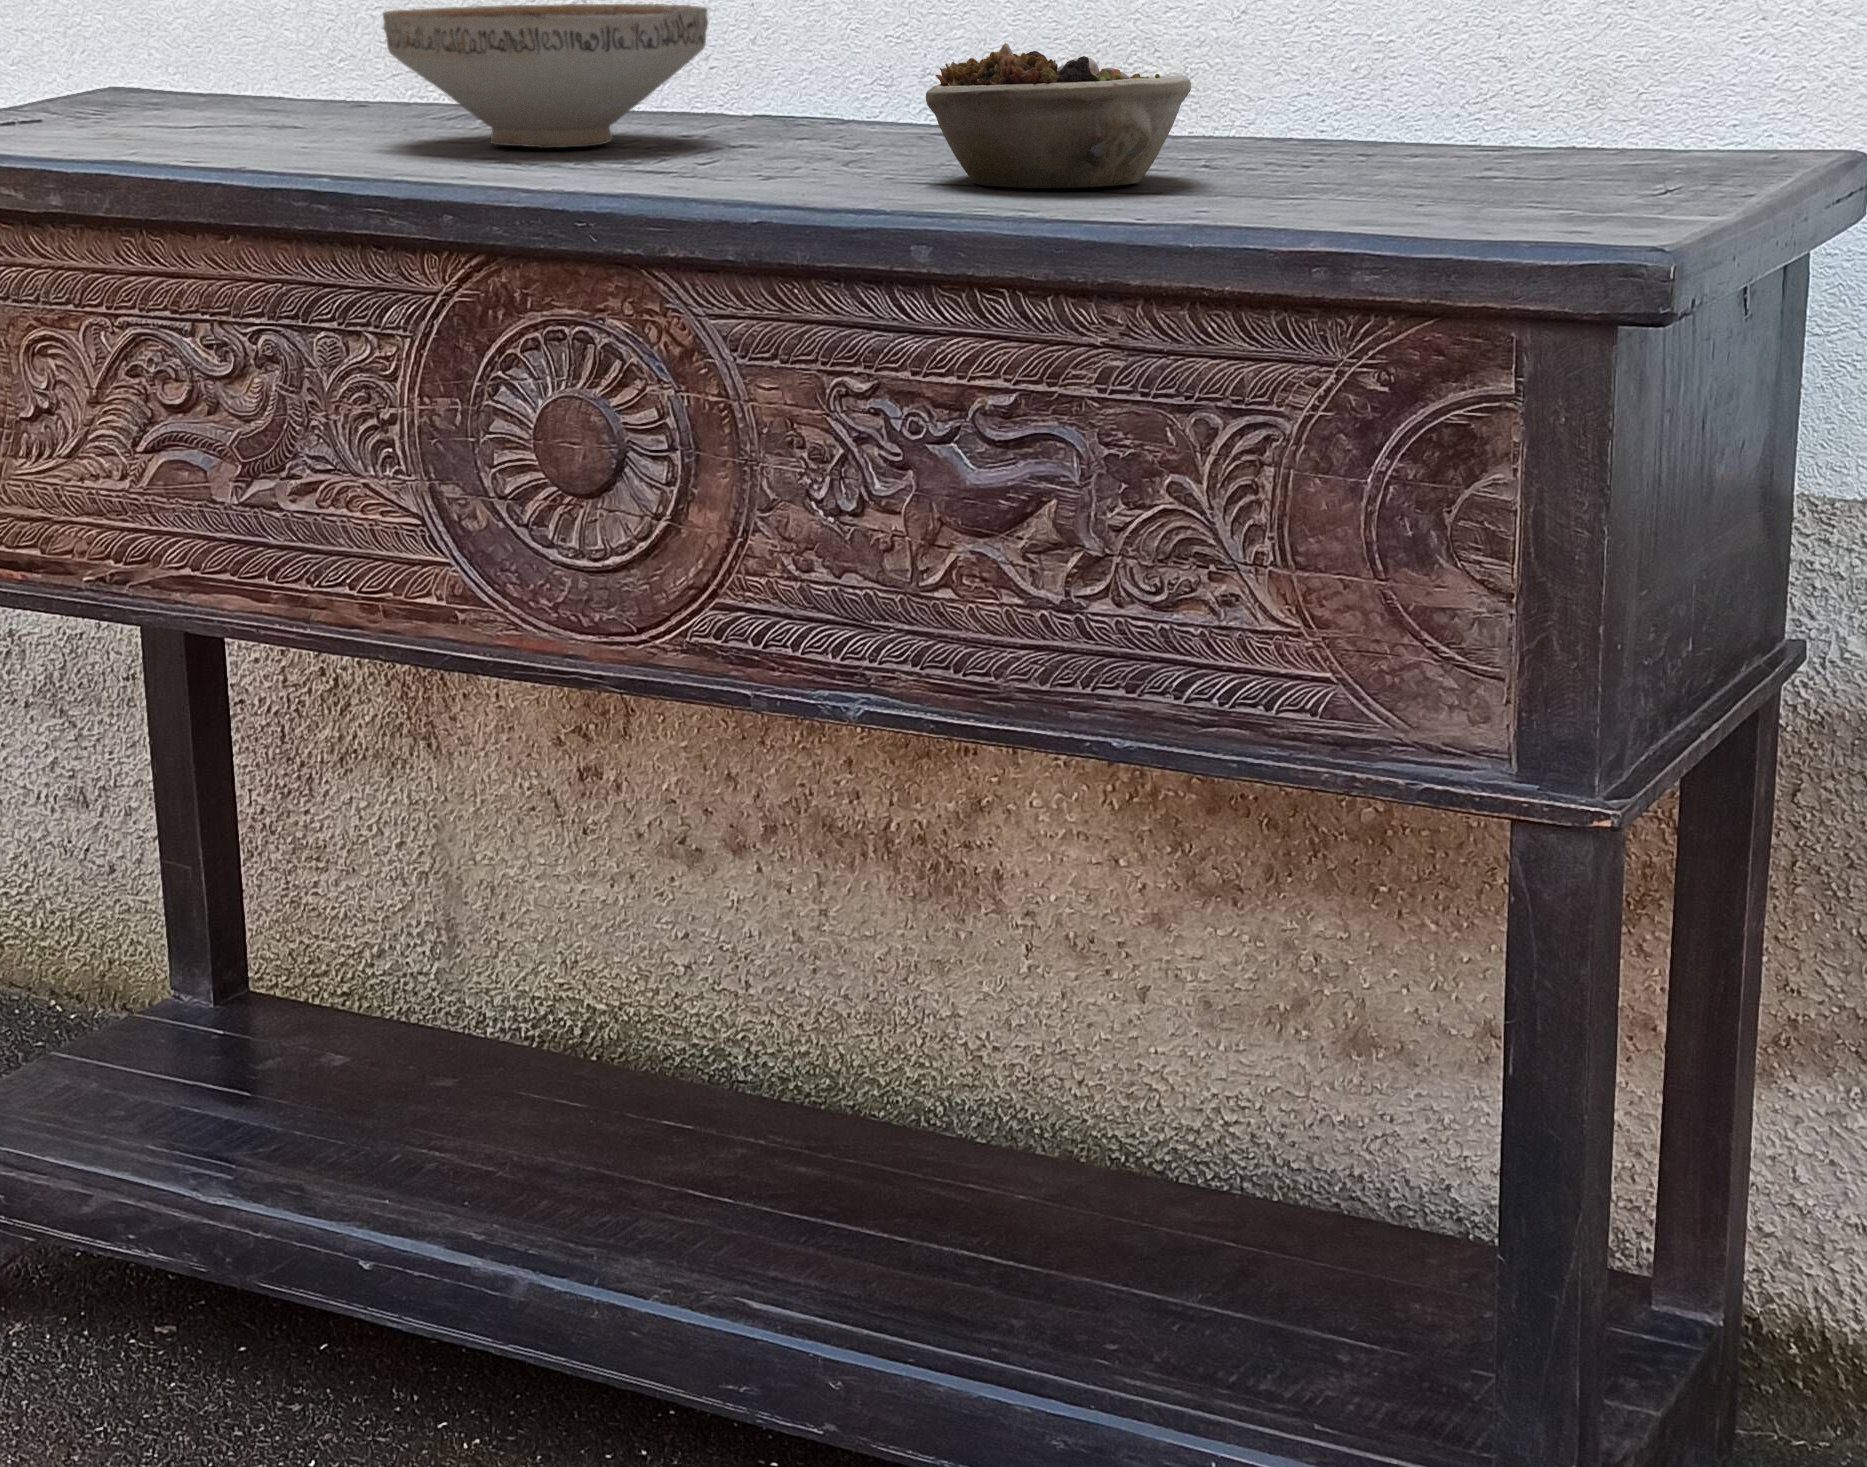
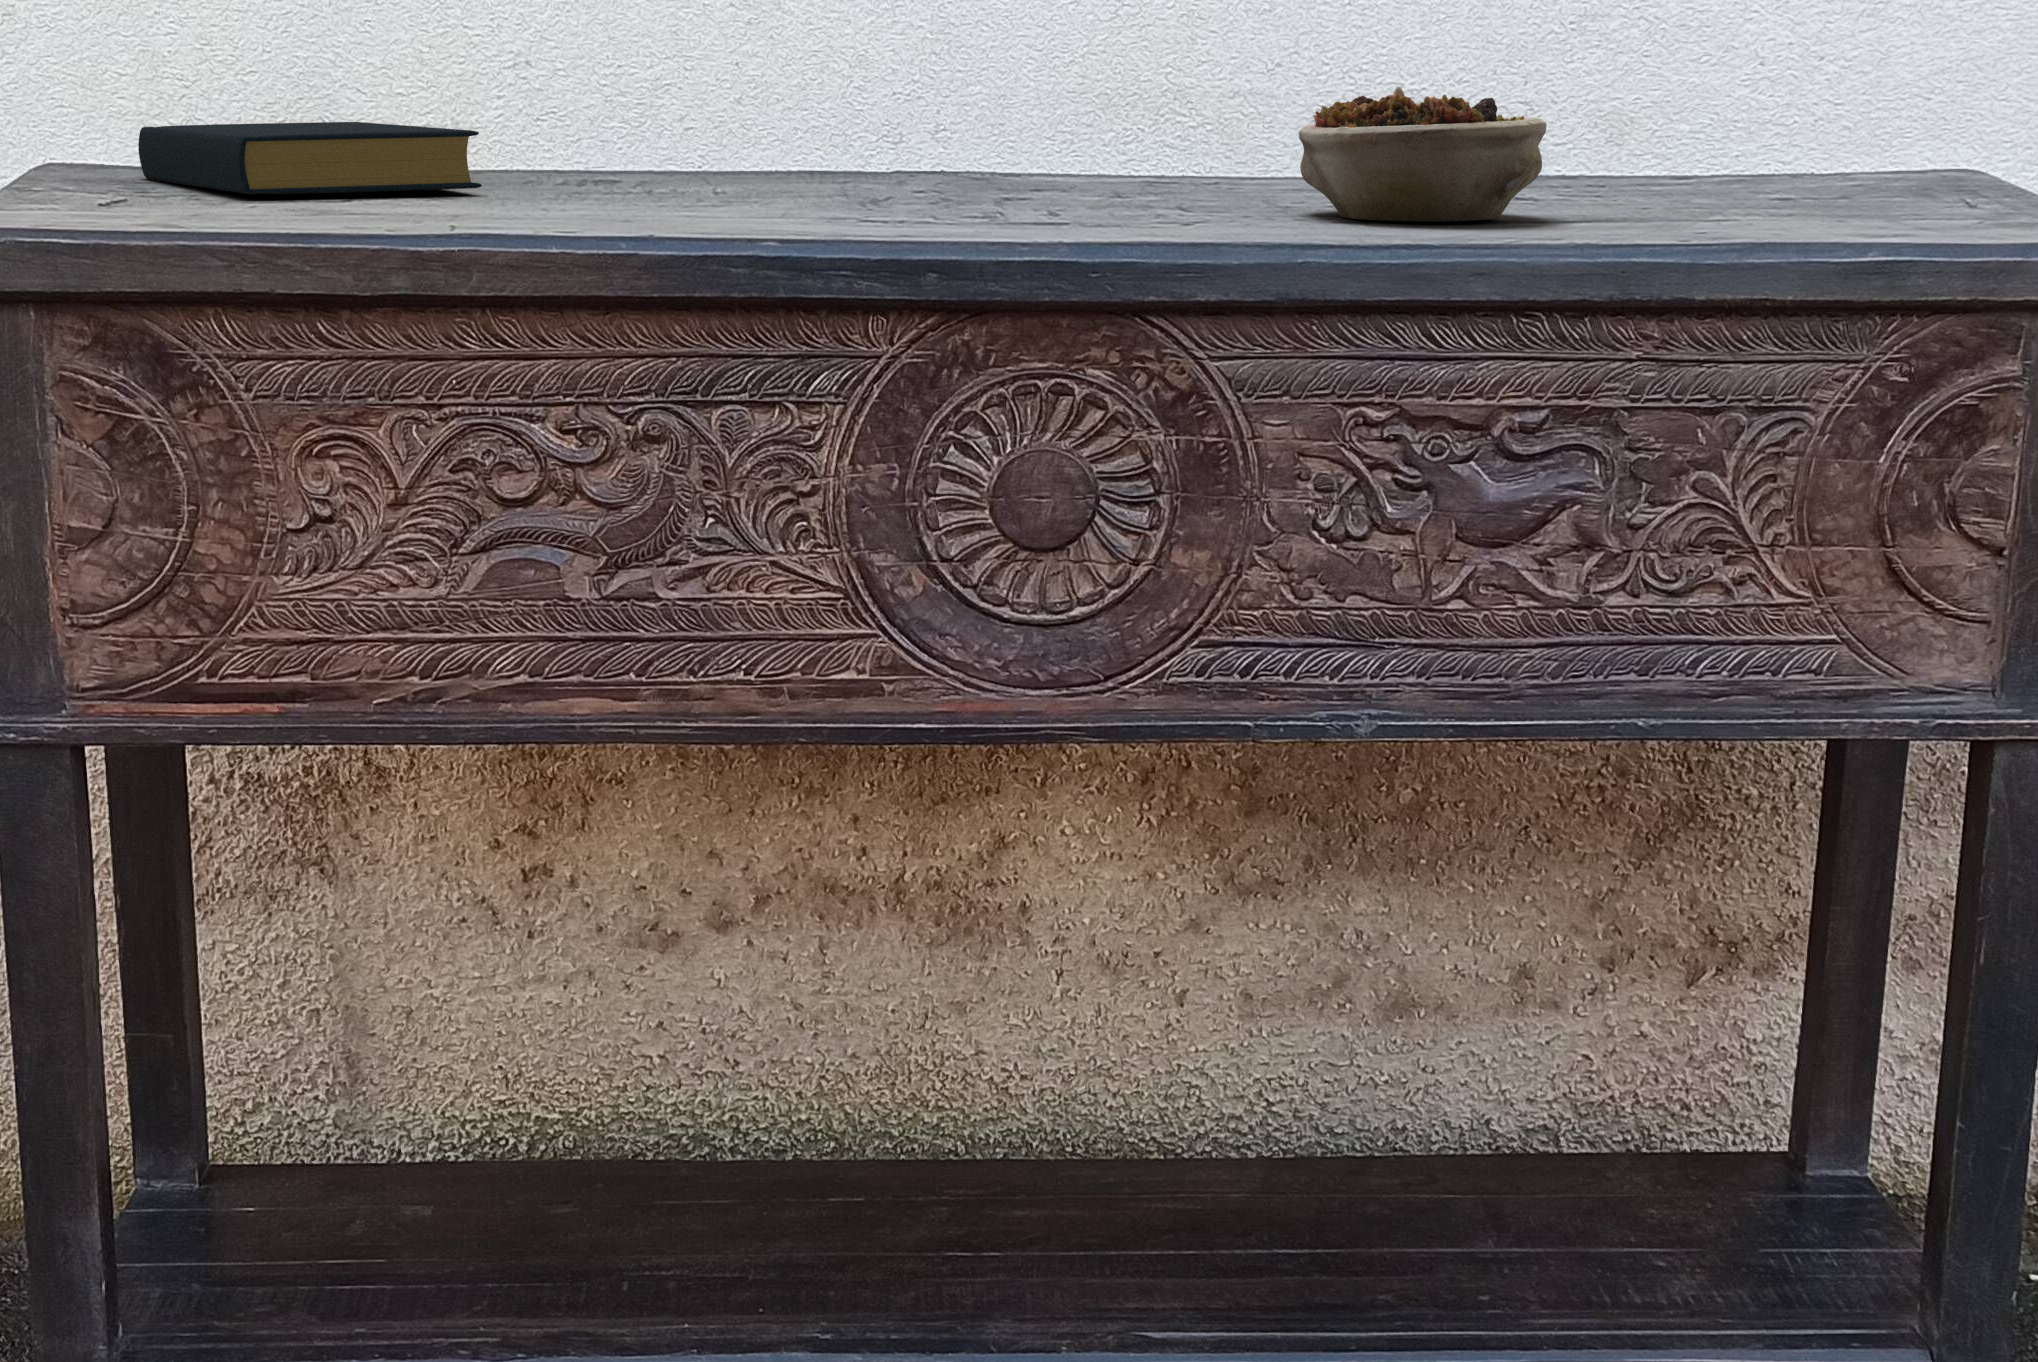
decorative bowl: present [383,4,708,148] -> none [602,55,944,200]
hardback book: none [104,63,365,131] -> present [138,122,482,194]

